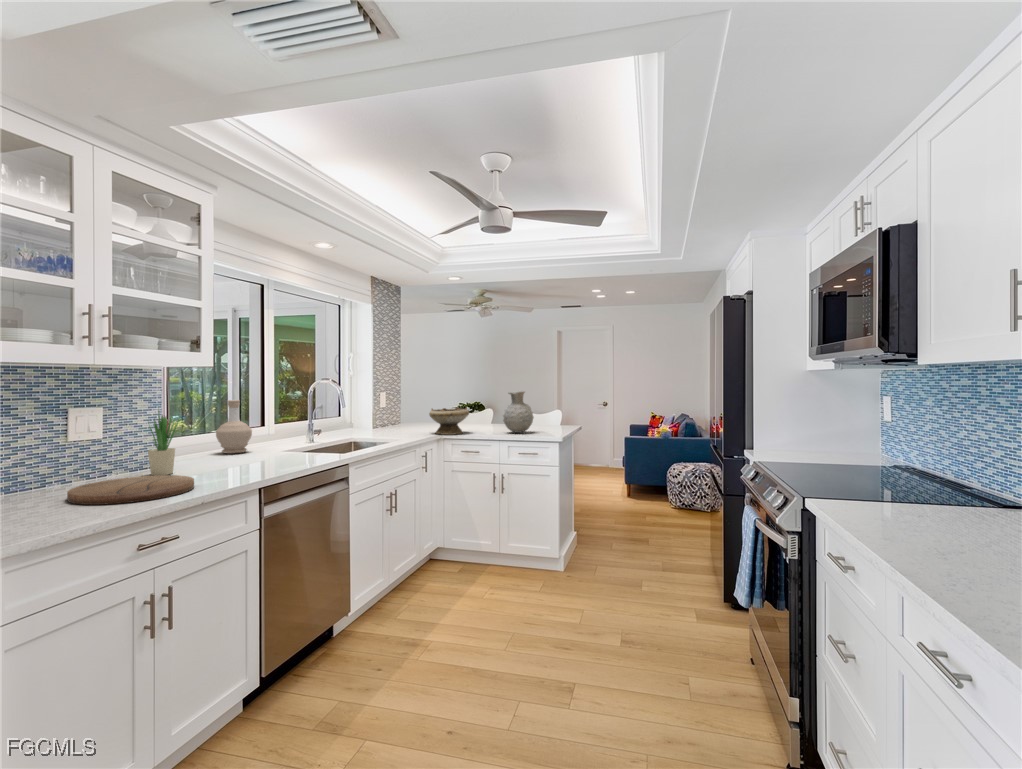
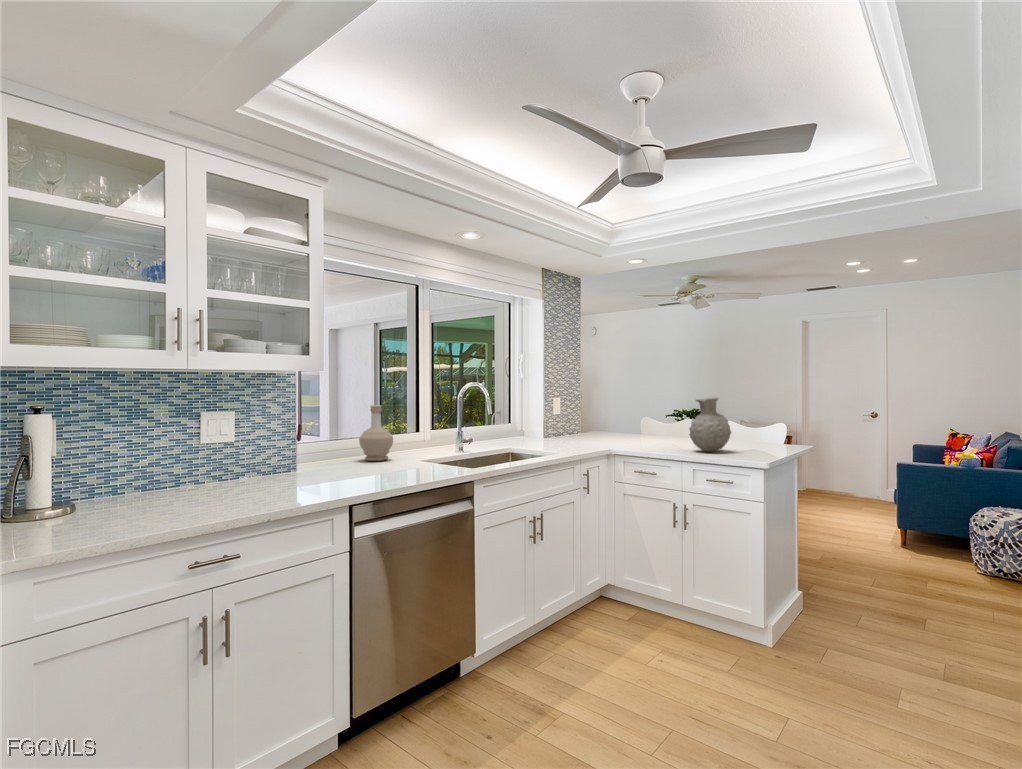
bowl: present [429,407,469,435] -> none [598,417,646,450]
potted plant: present [148,411,179,476] -> none [272,411,300,481]
cutting board: present [67,475,194,505] -> none [174,481,290,509]

